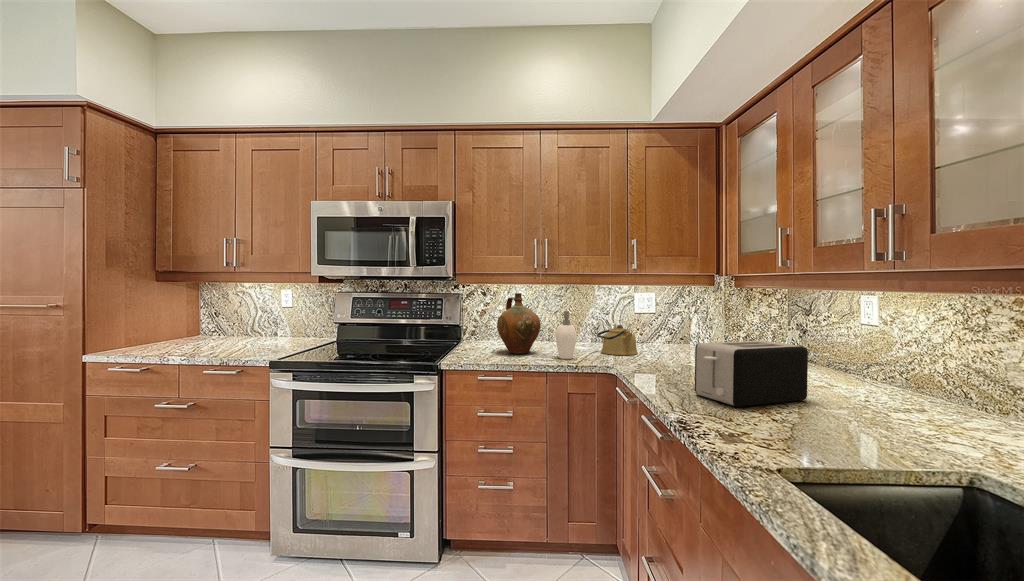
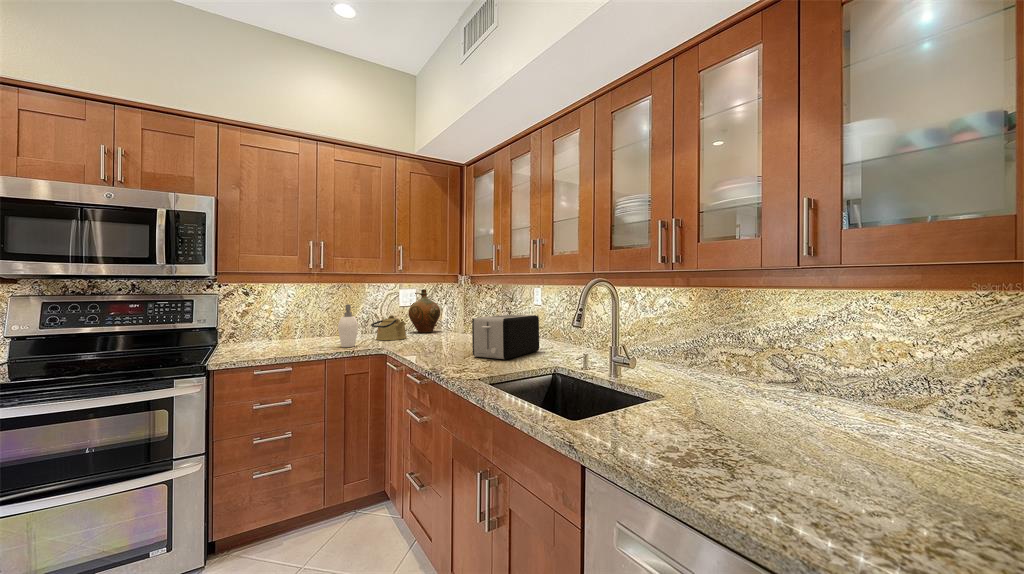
ceramic jug: present [497,293,541,354] -> present [409,289,440,333]

